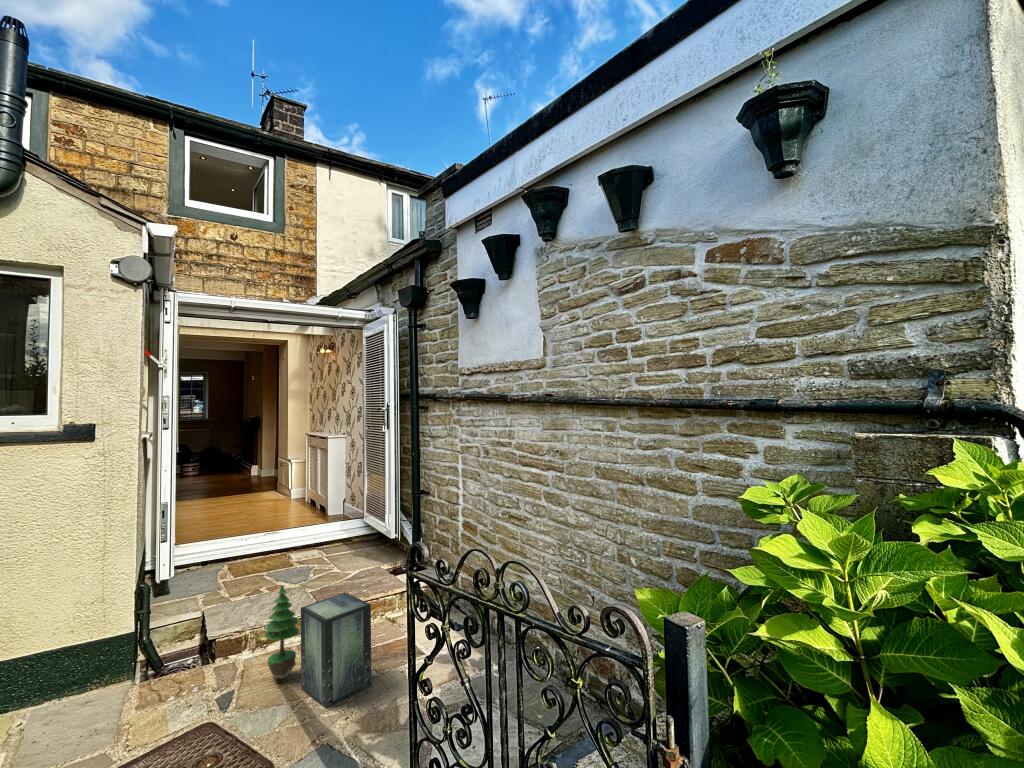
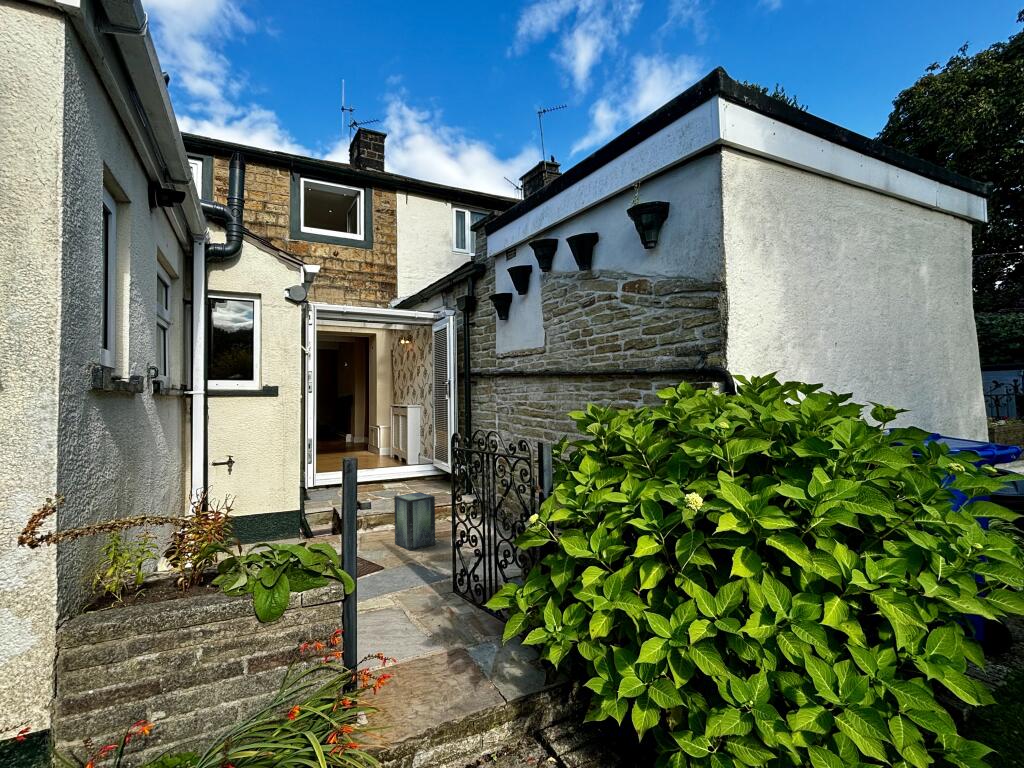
potted tree: present [264,586,299,679] -> none [373,484,393,540]

